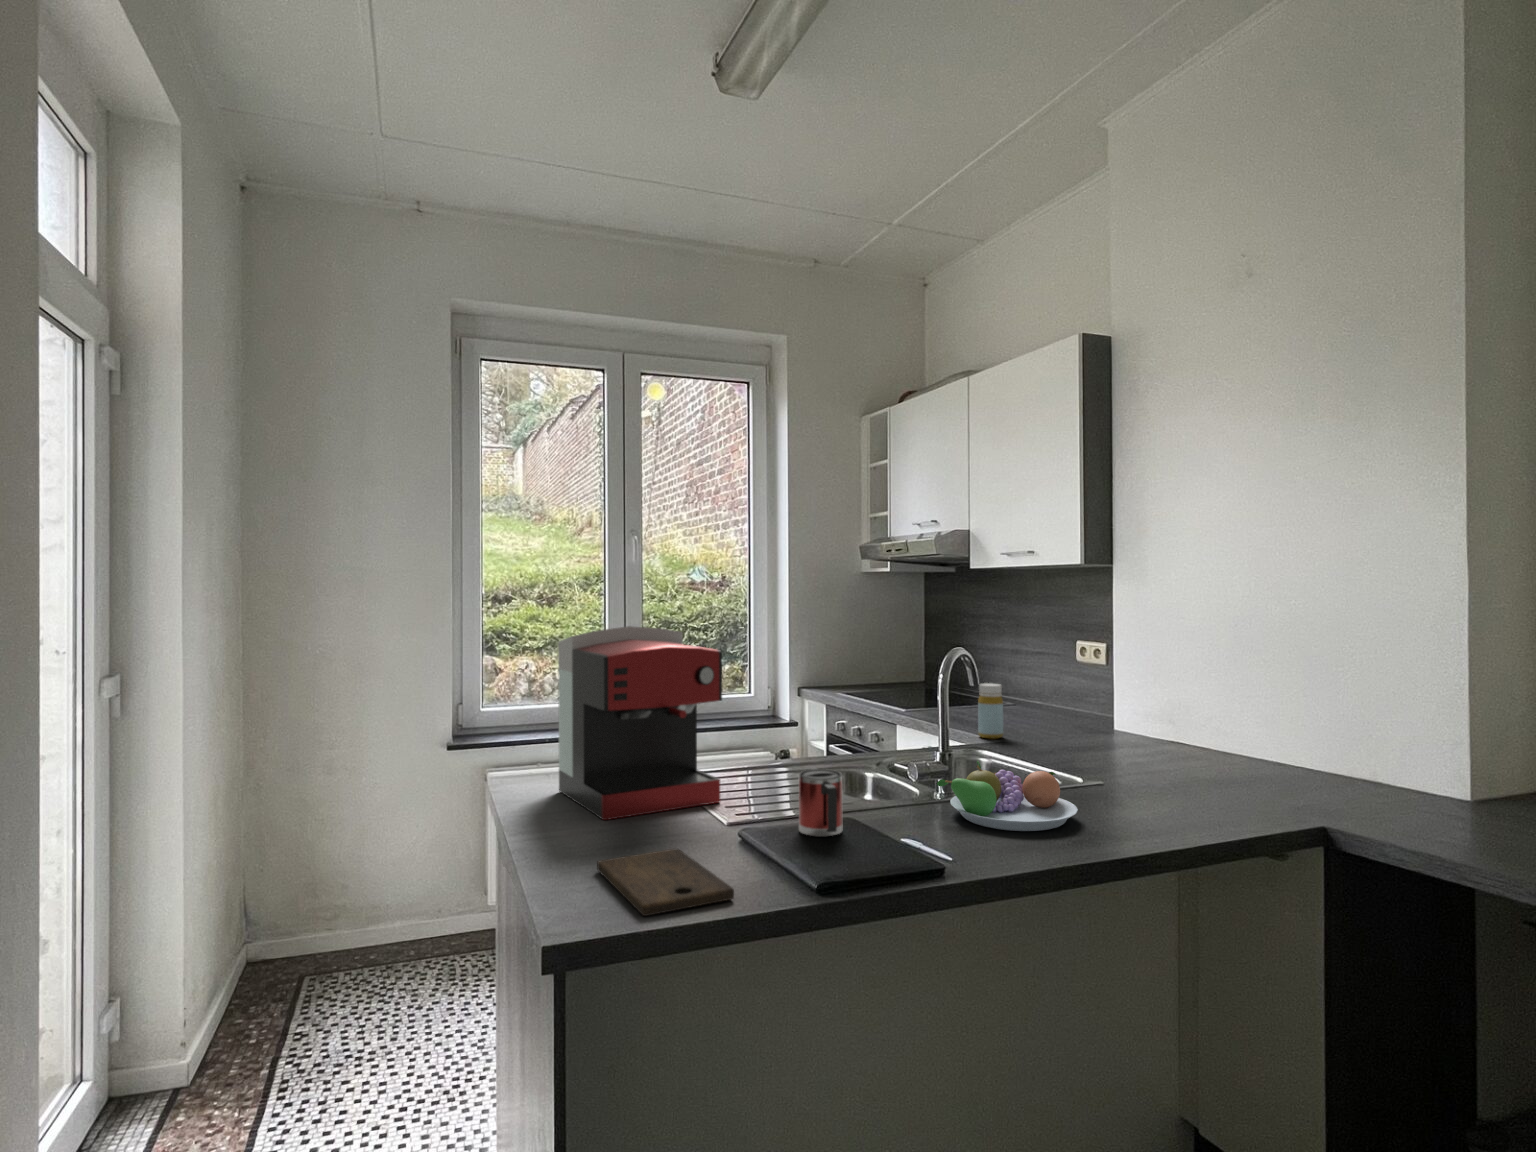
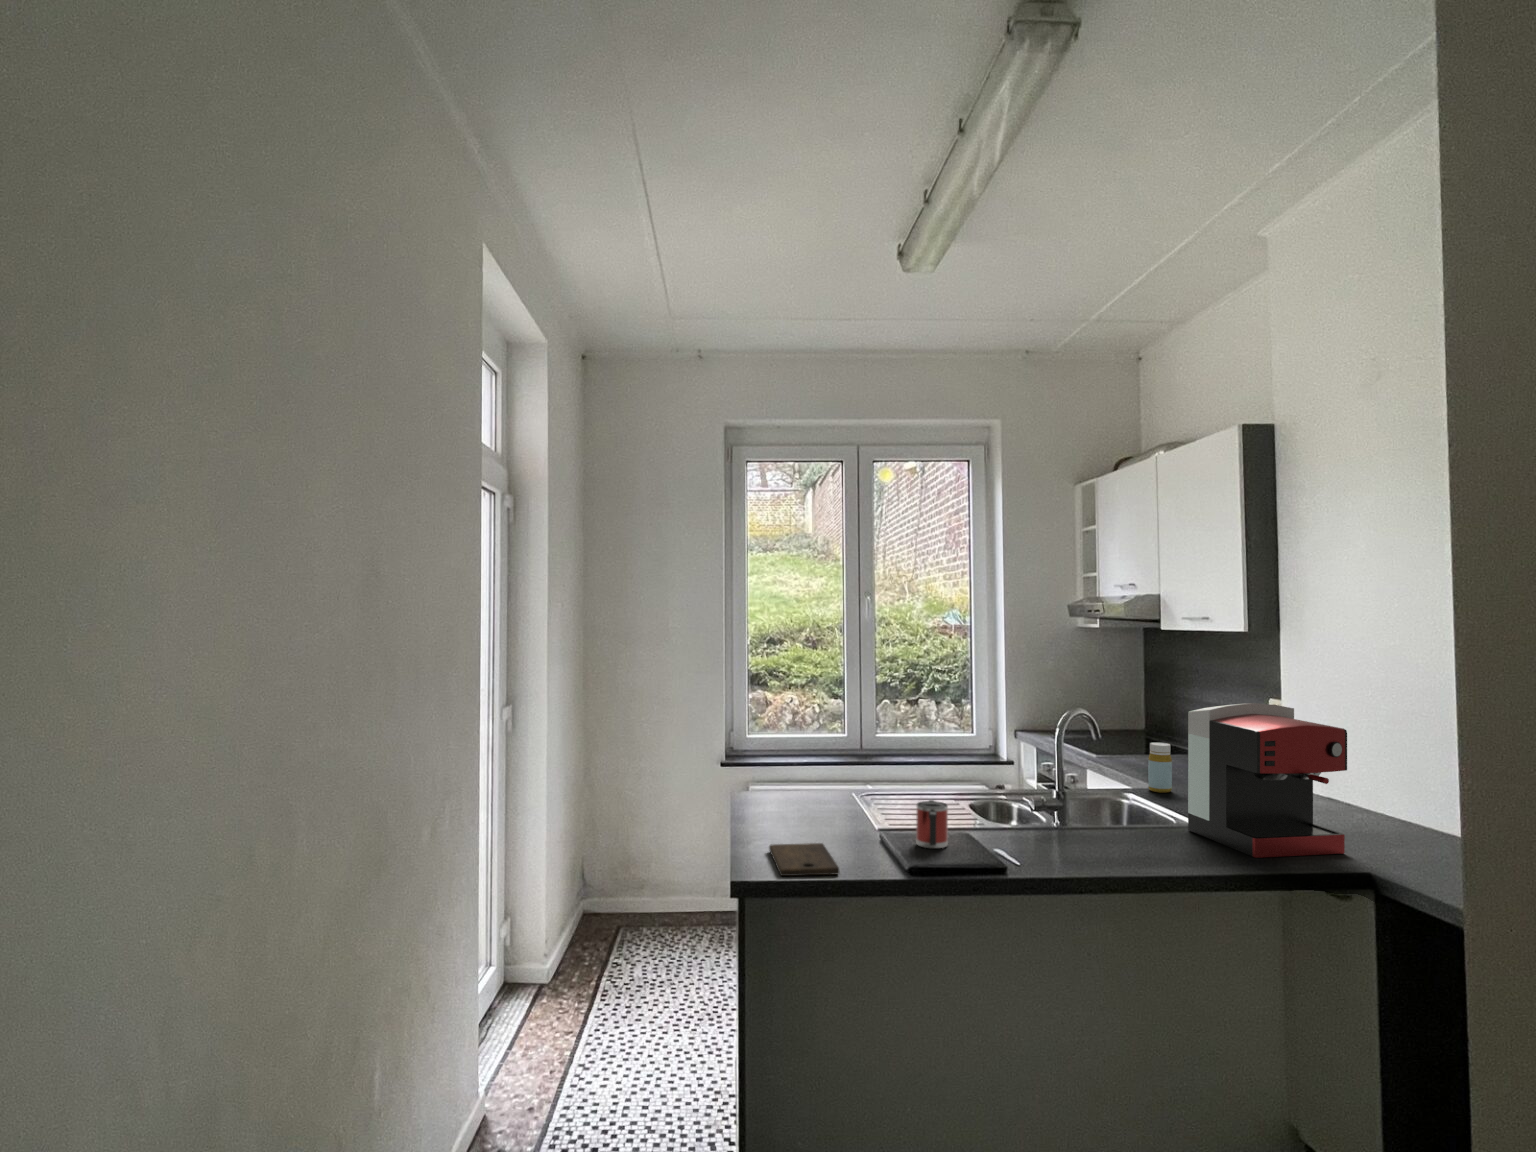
coffee maker: present [558,626,722,820] -> present [1188,703,1347,858]
fruit bowl: present [937,761,1078,831] -> none [1029,807,1138,862]

